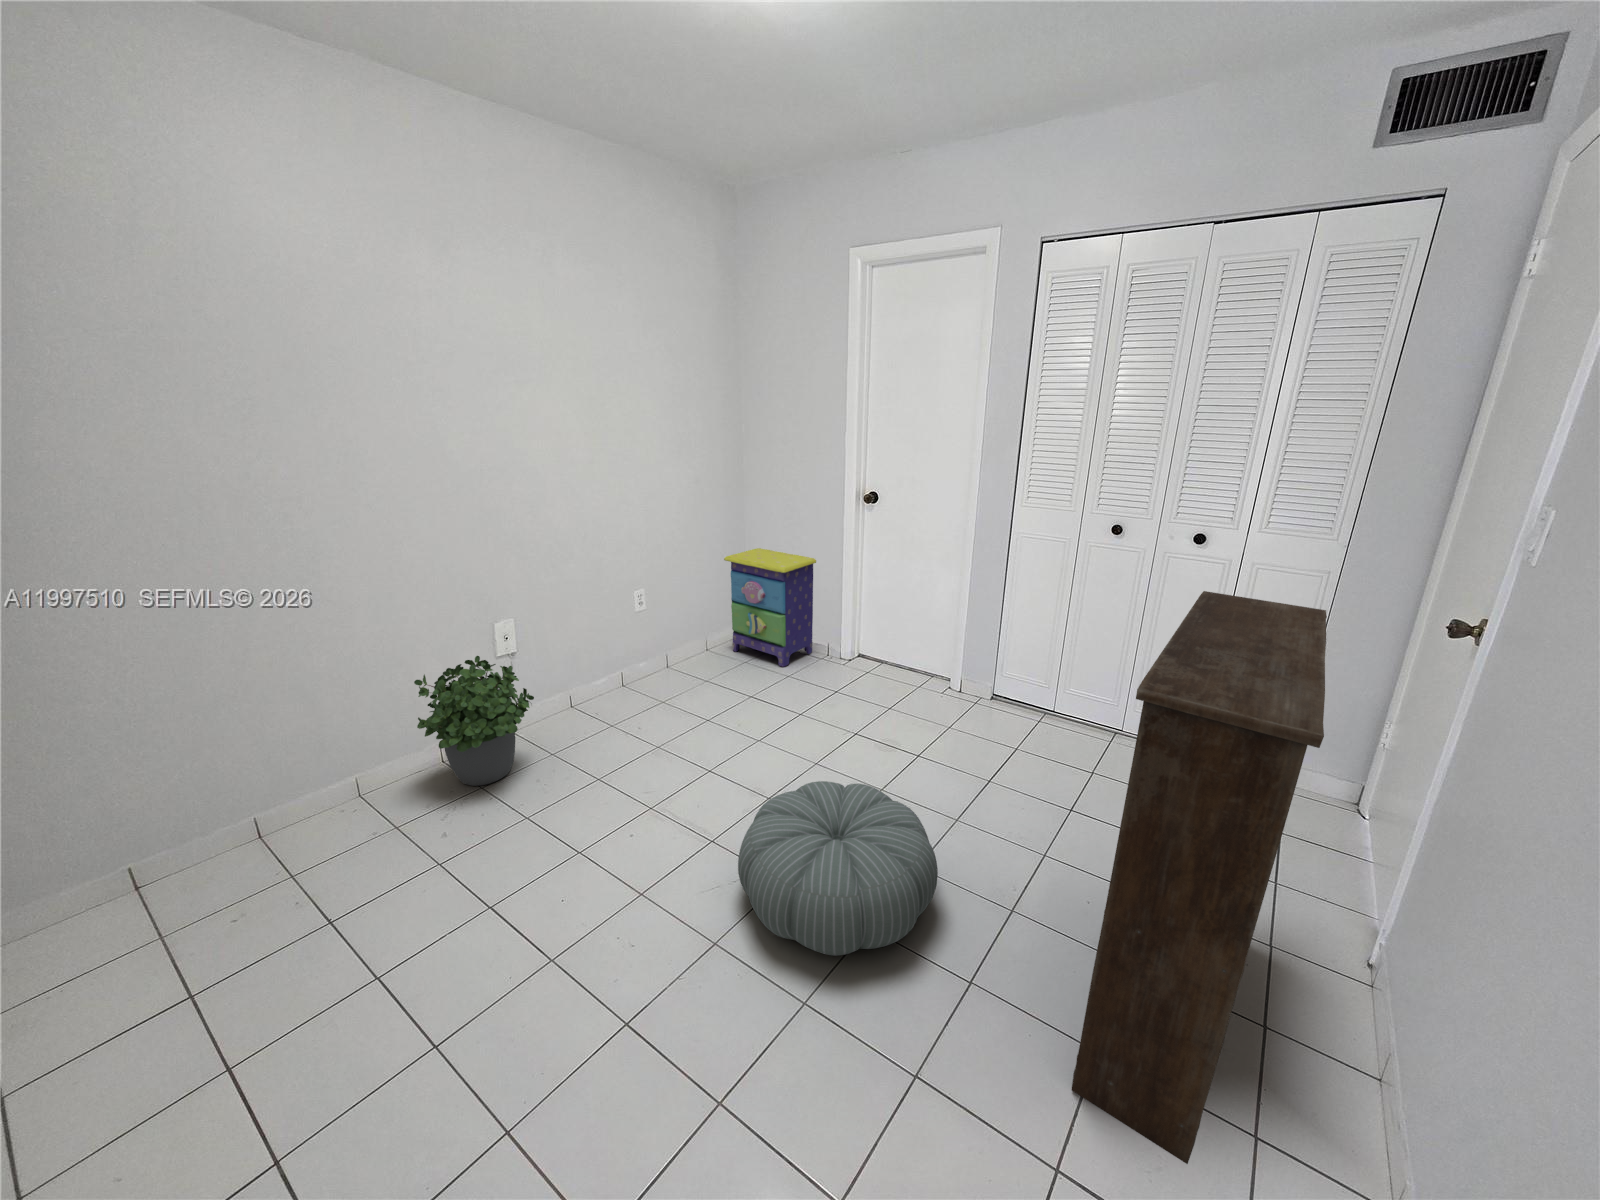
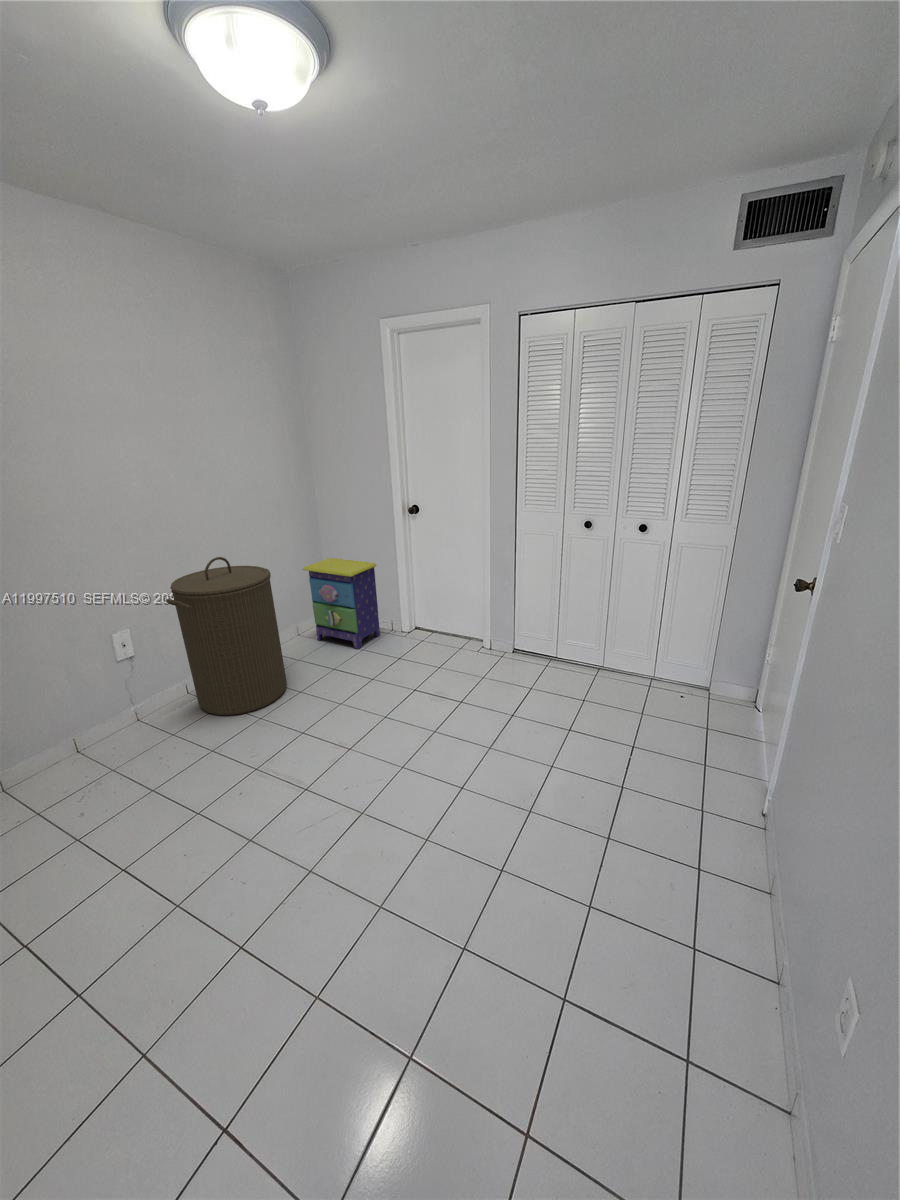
laundry hamper: none [565,534,694,731] -> present [166,557,287,715]
bookshelf: present [1072,591,1327,1164] -> none [573,573,717,972]
potted plant: present [414,656,534,786] -> none [37,669,148,776]
pouf: present [738,781,938,955] -> none [325,736,475,868]

